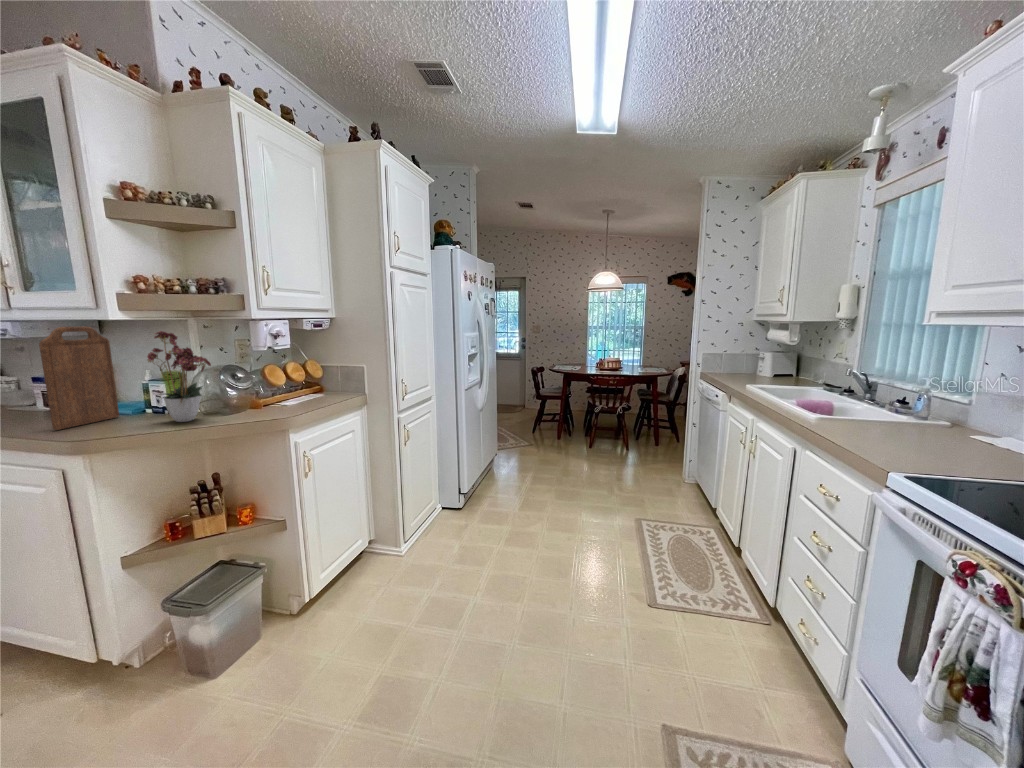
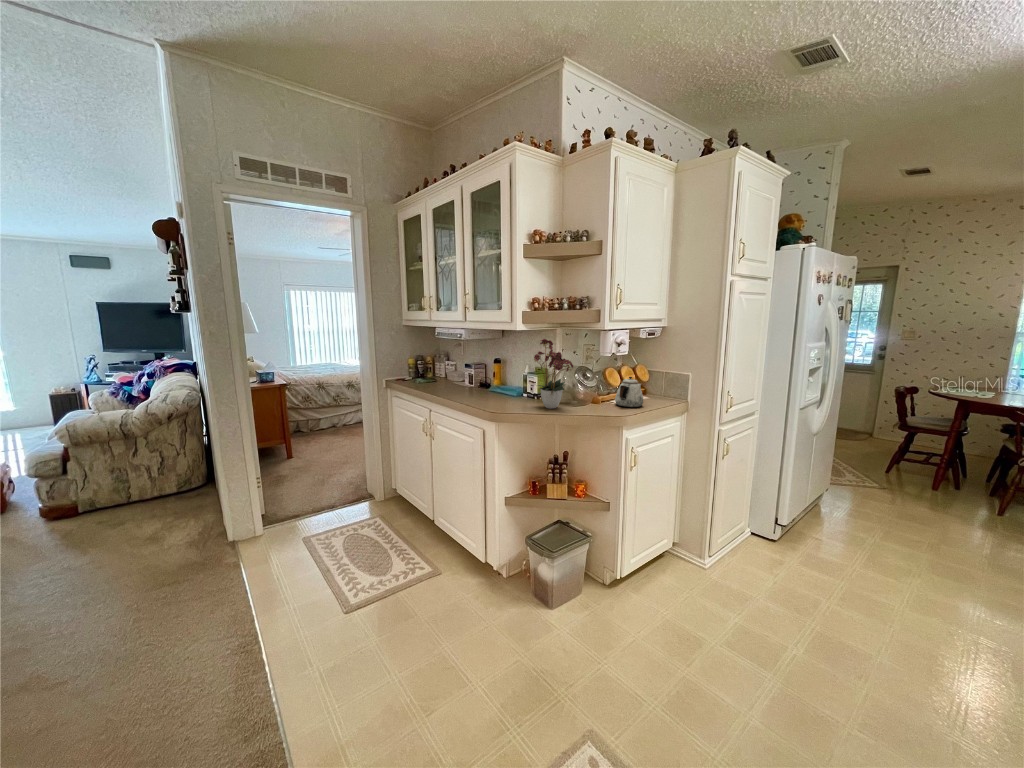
cutting board: present [39,326,119,430] -> none [481,334,512,403]
teapot: none [280,373,314,407] -> present [615,377,643,407]

